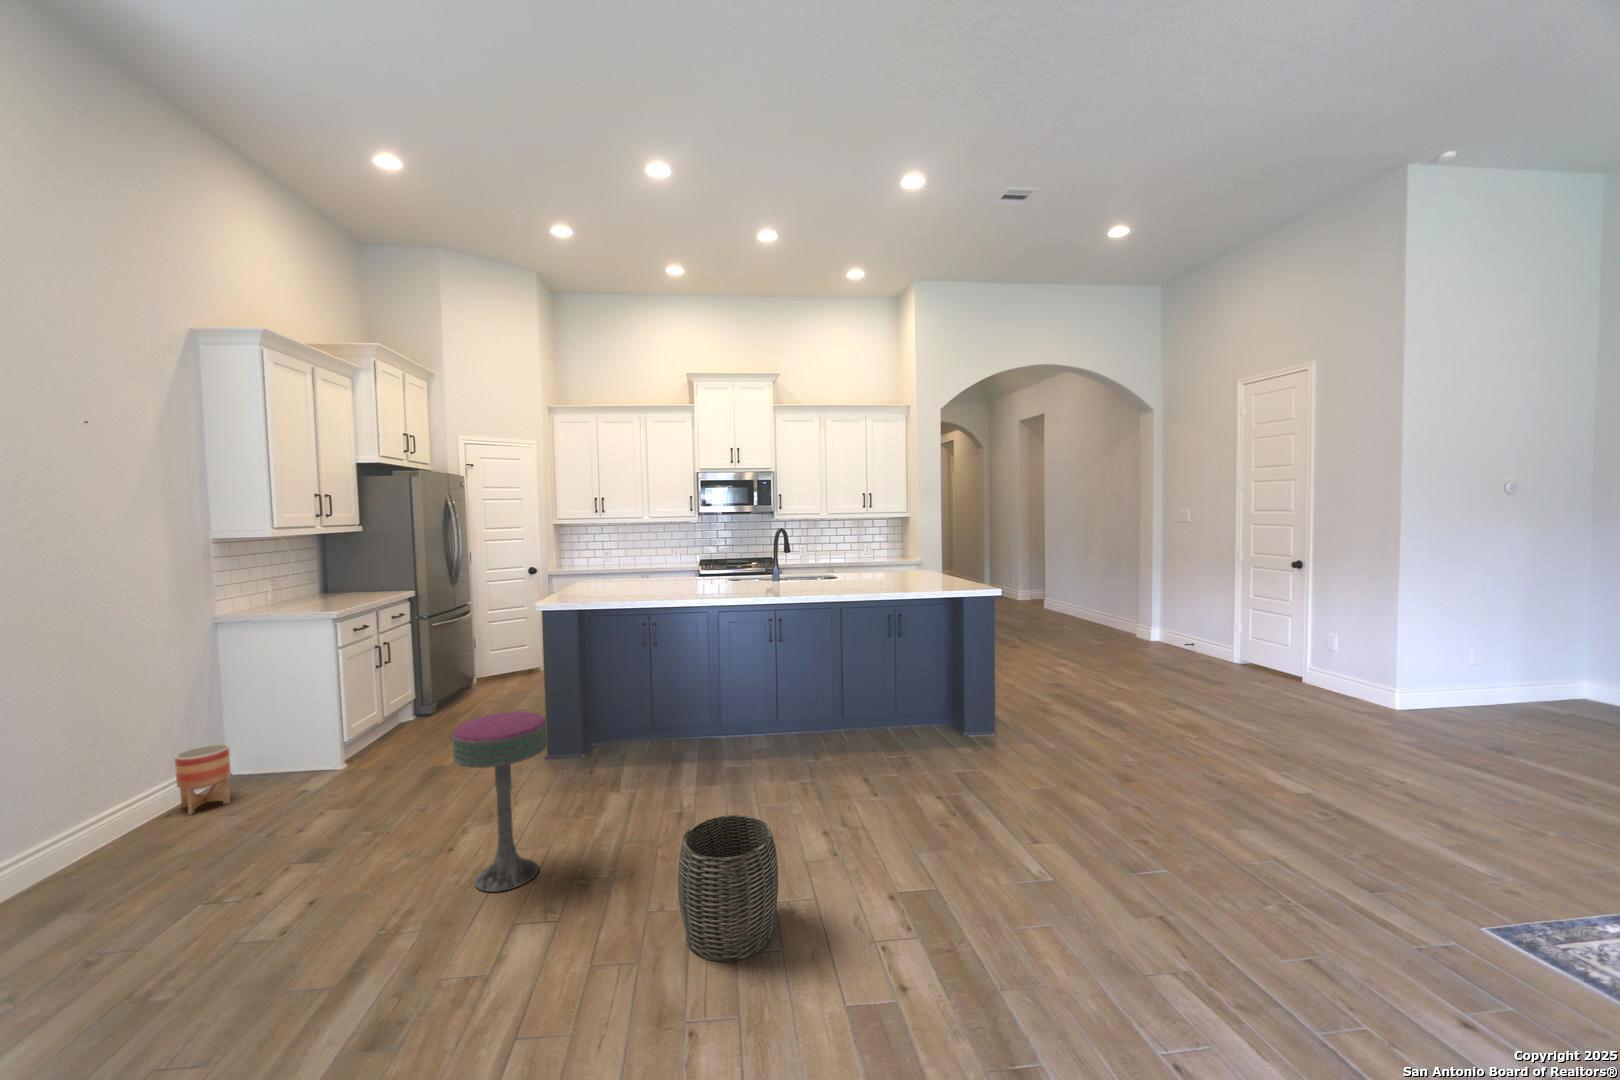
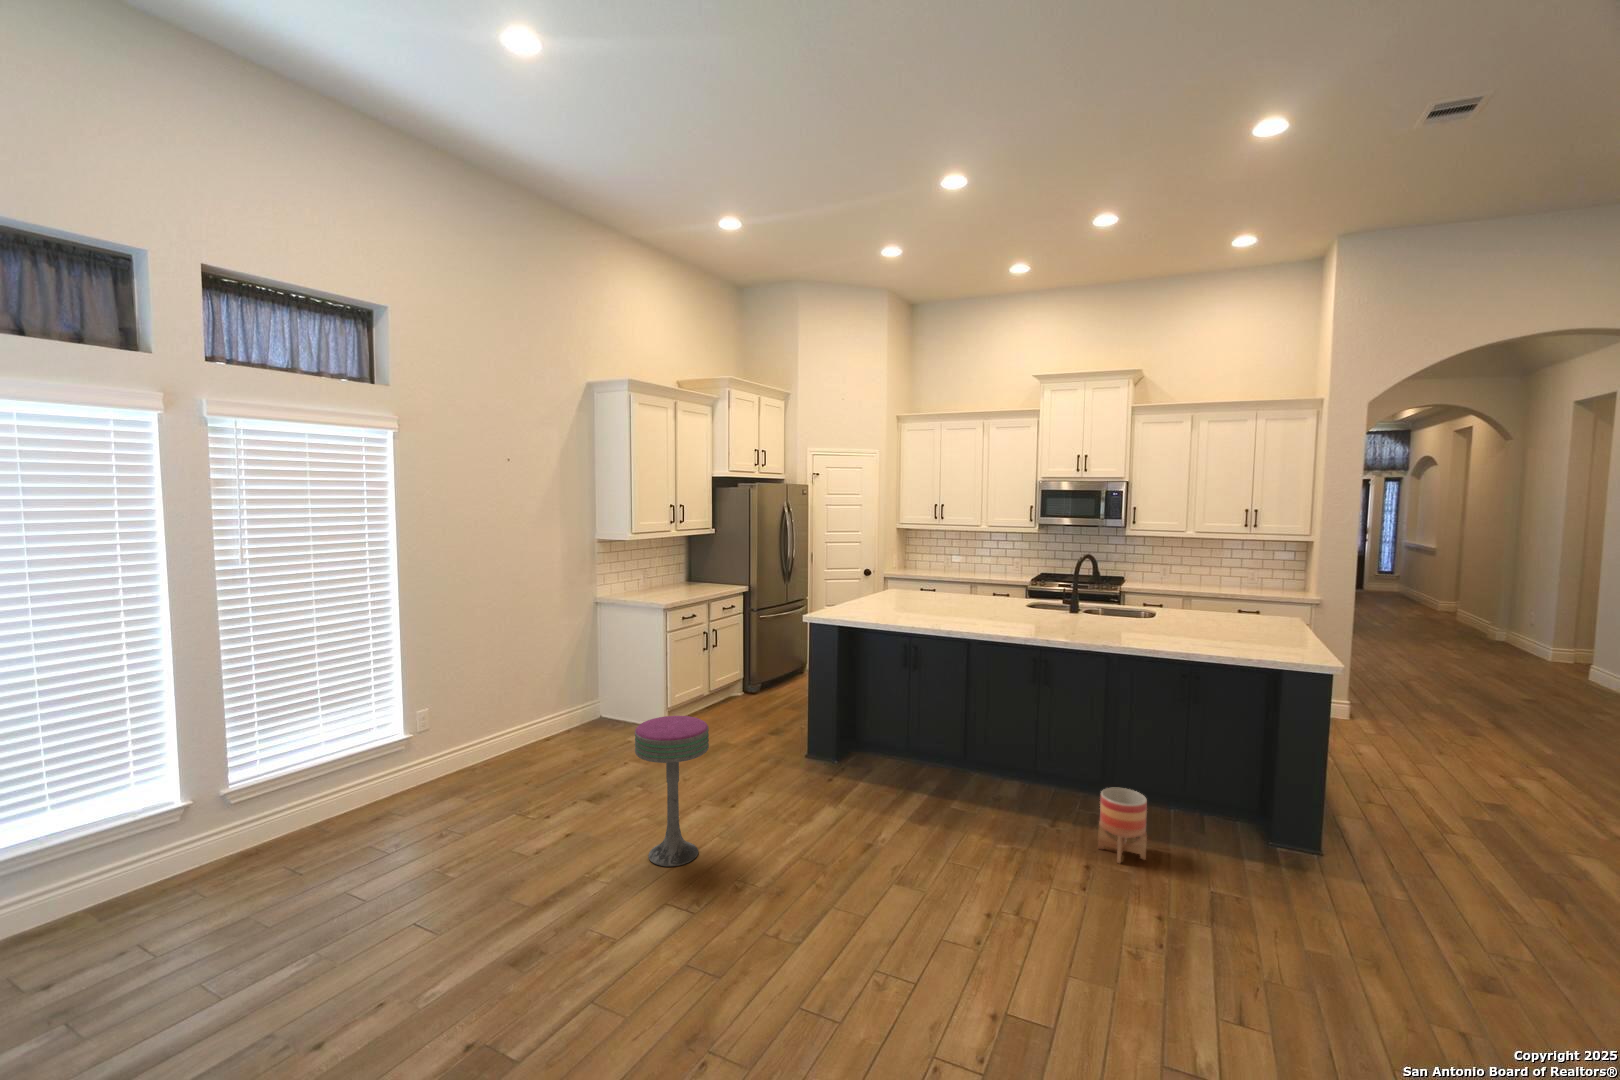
planter: present [175,744,231,815] -> present [1098,788,1147,863]
woven basket: present [678,815,778,961] -> none [713,867,811,1013]

